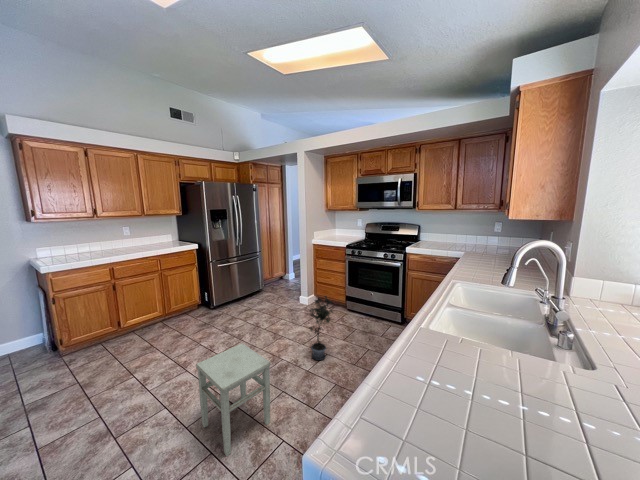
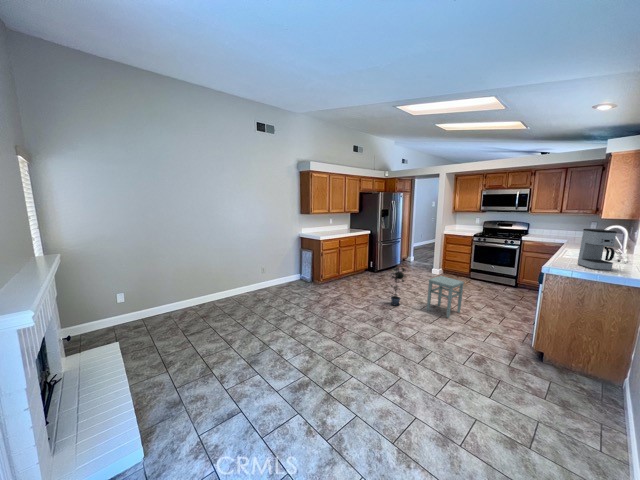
coffee maker: none [453,273,576,455] -> present [577,229,617,270]
potted plant: present [309,296,333,360] -> present [391,268,406,306]

